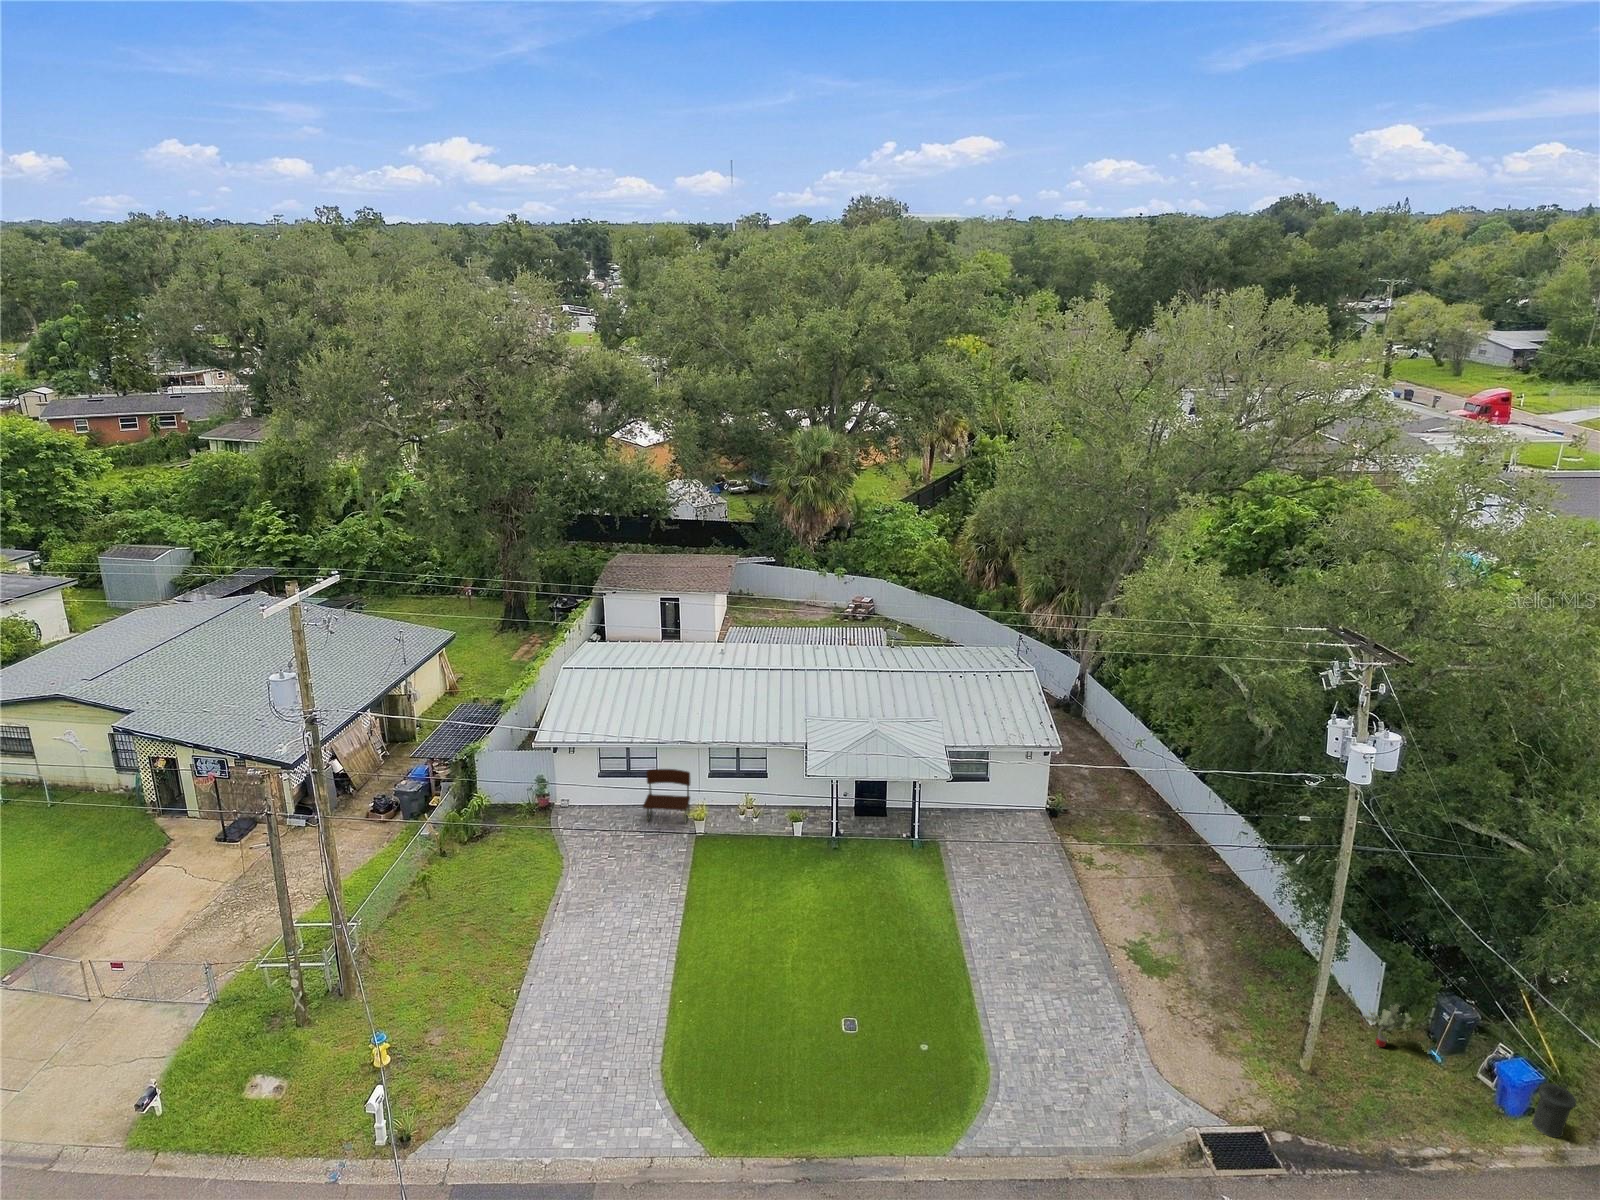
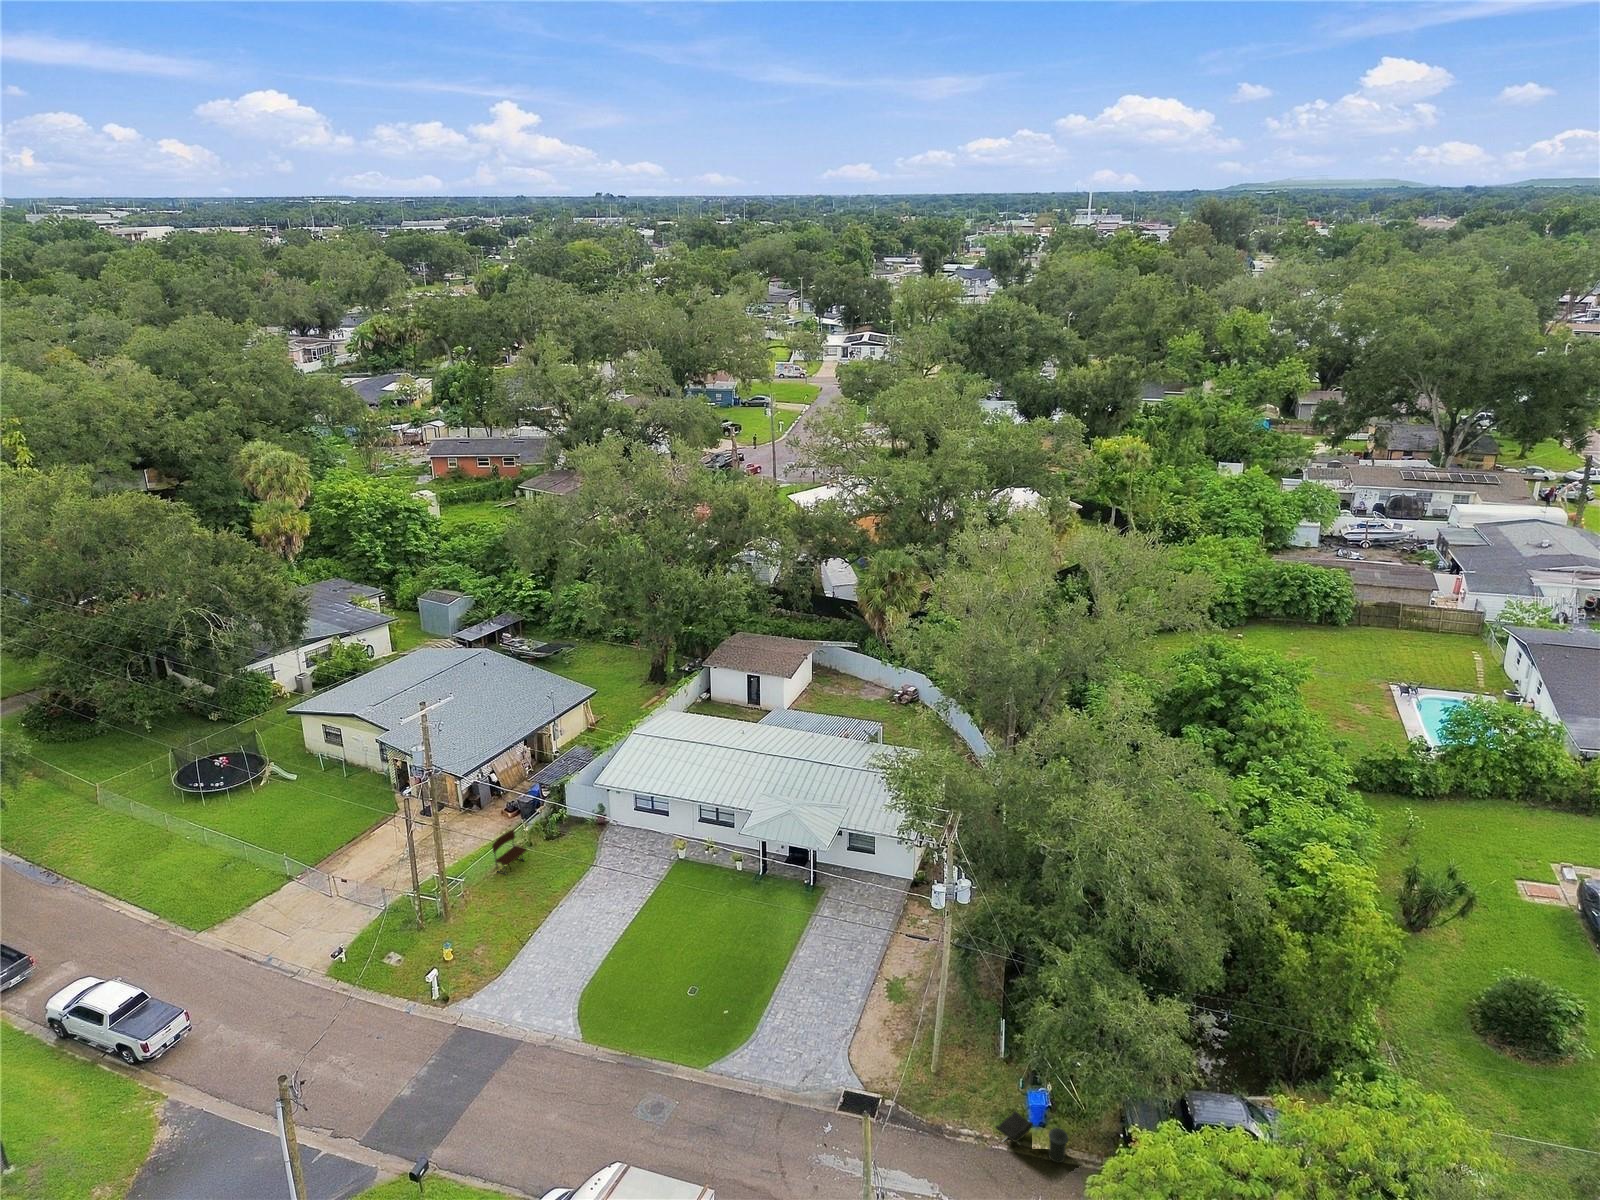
bench: present [643,769,690,823] -> present [492,830,527,875]
potted tree: present [1363,1004,1411,1047] -> none [989,1060,1012,1086]
lounge chair: none [1440,1075,1512,1129] -> present [995,1111,1033,1142]

